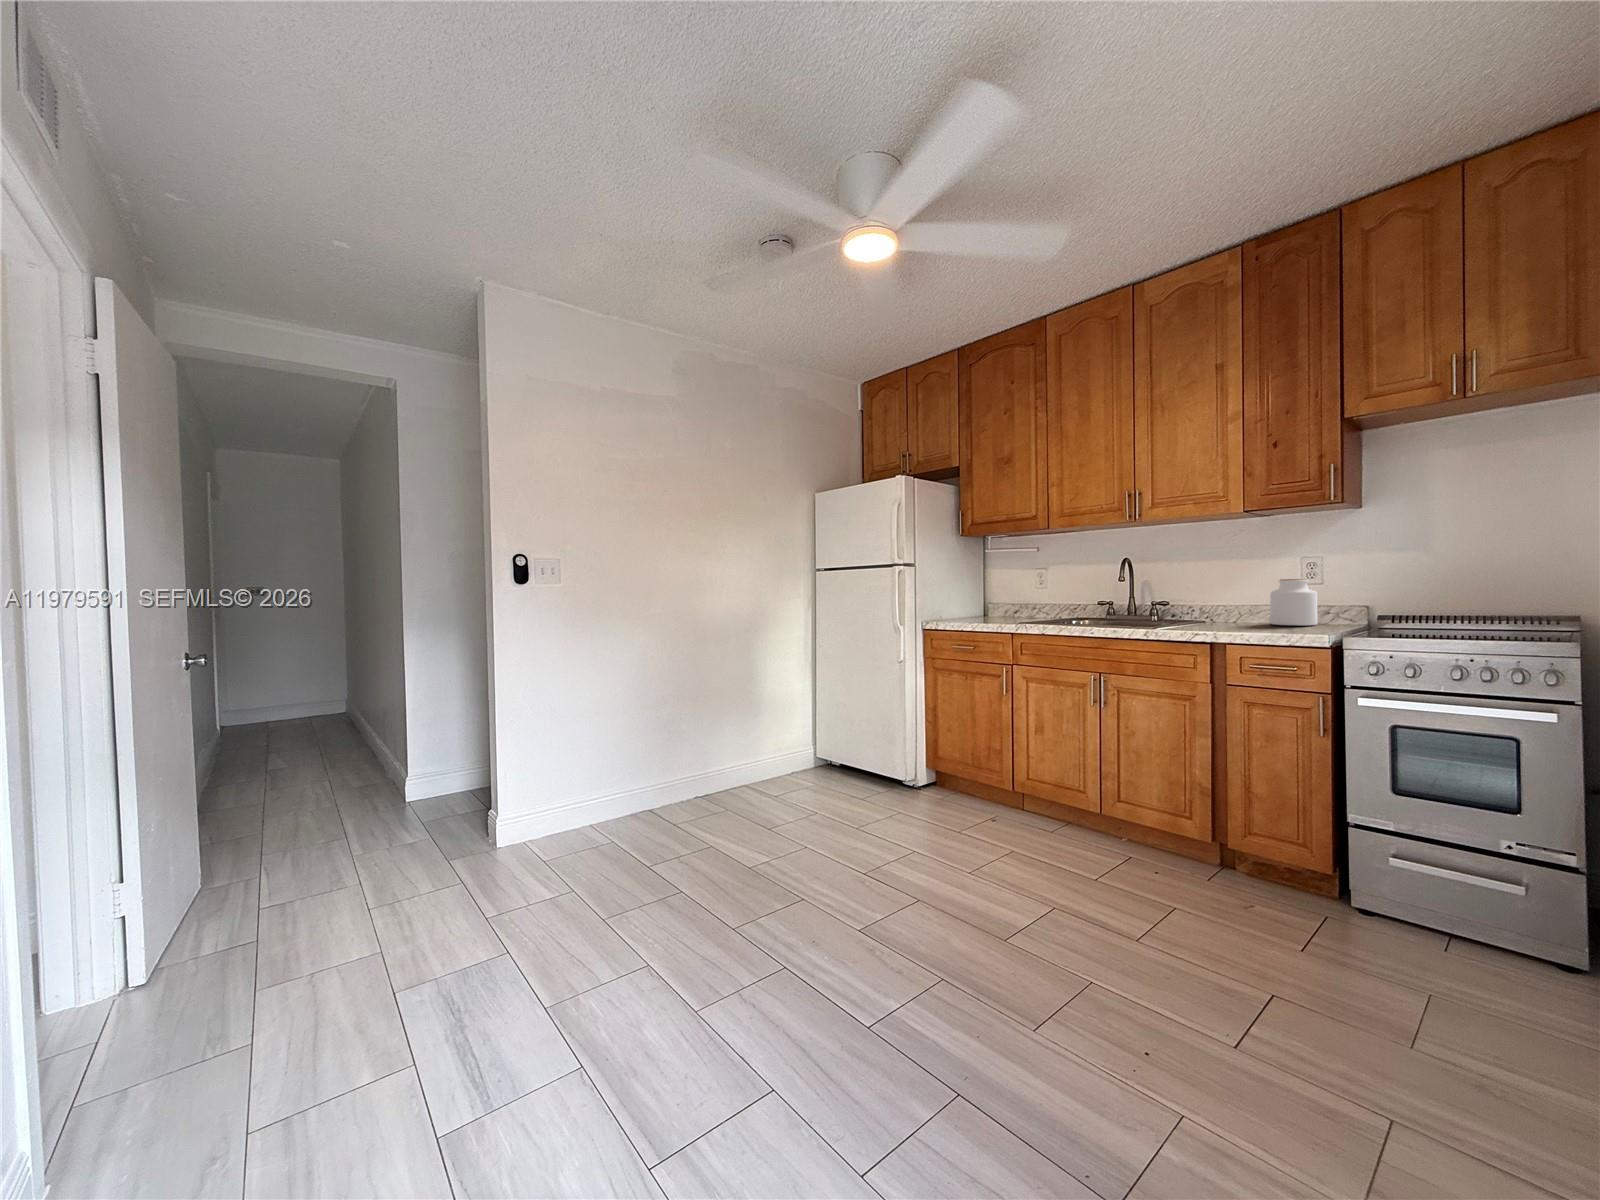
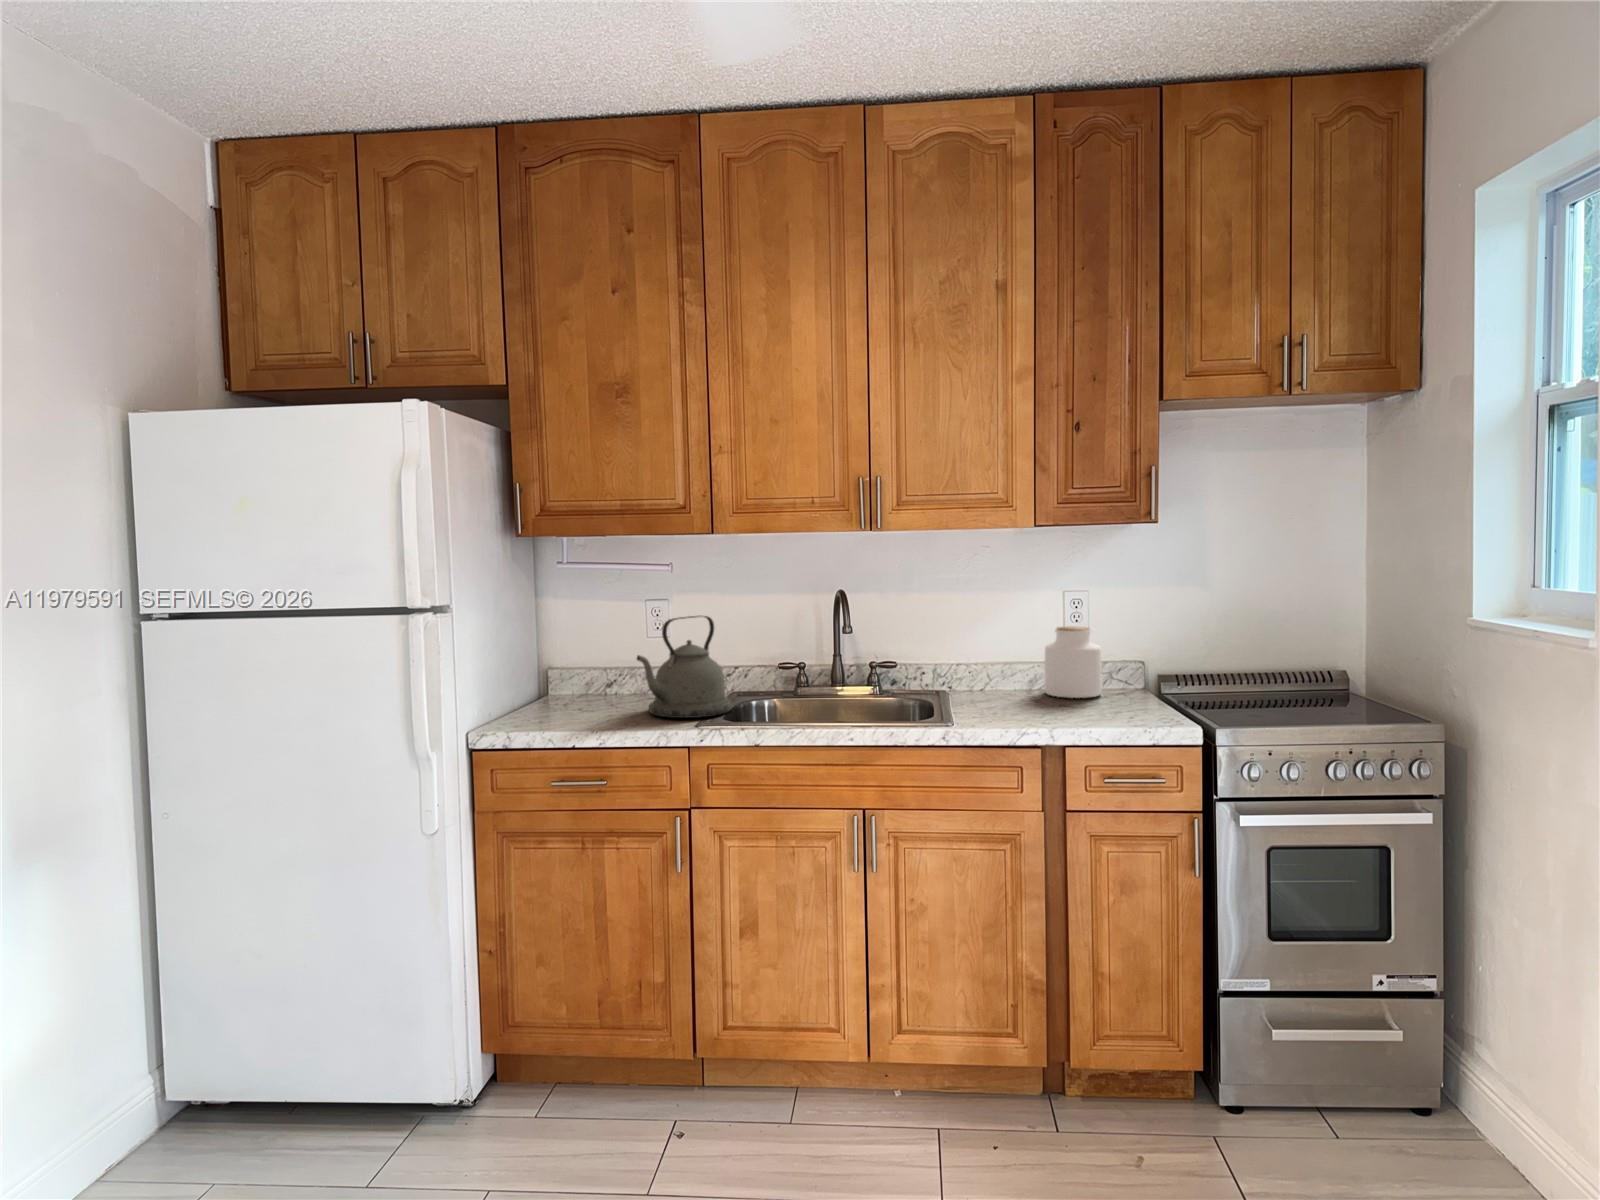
kettle: none [1001,572,1059,623] -> present [637,616,732,718]

